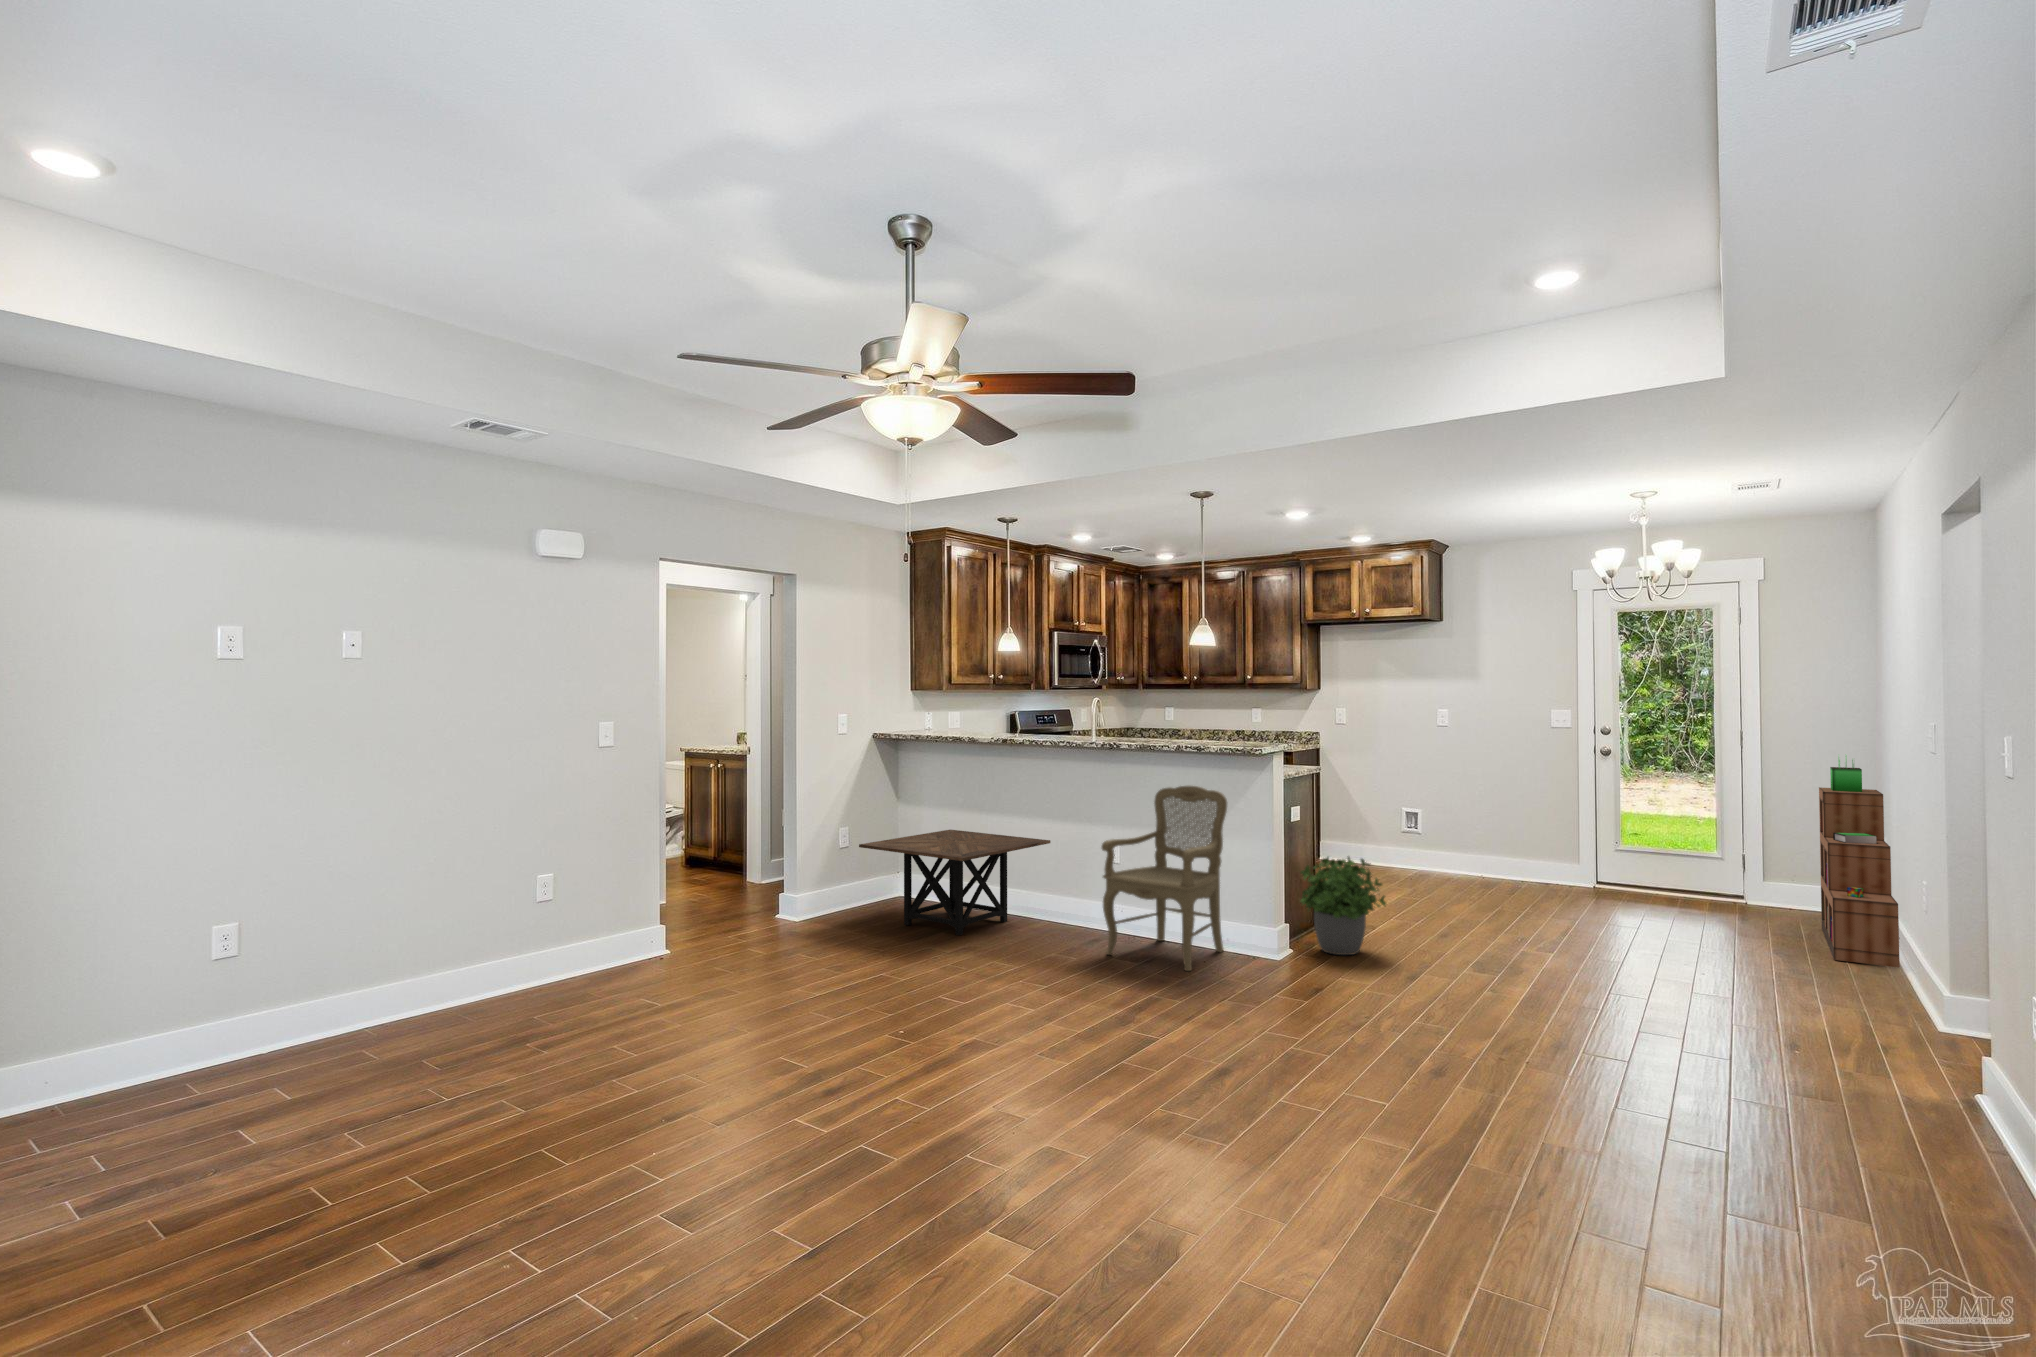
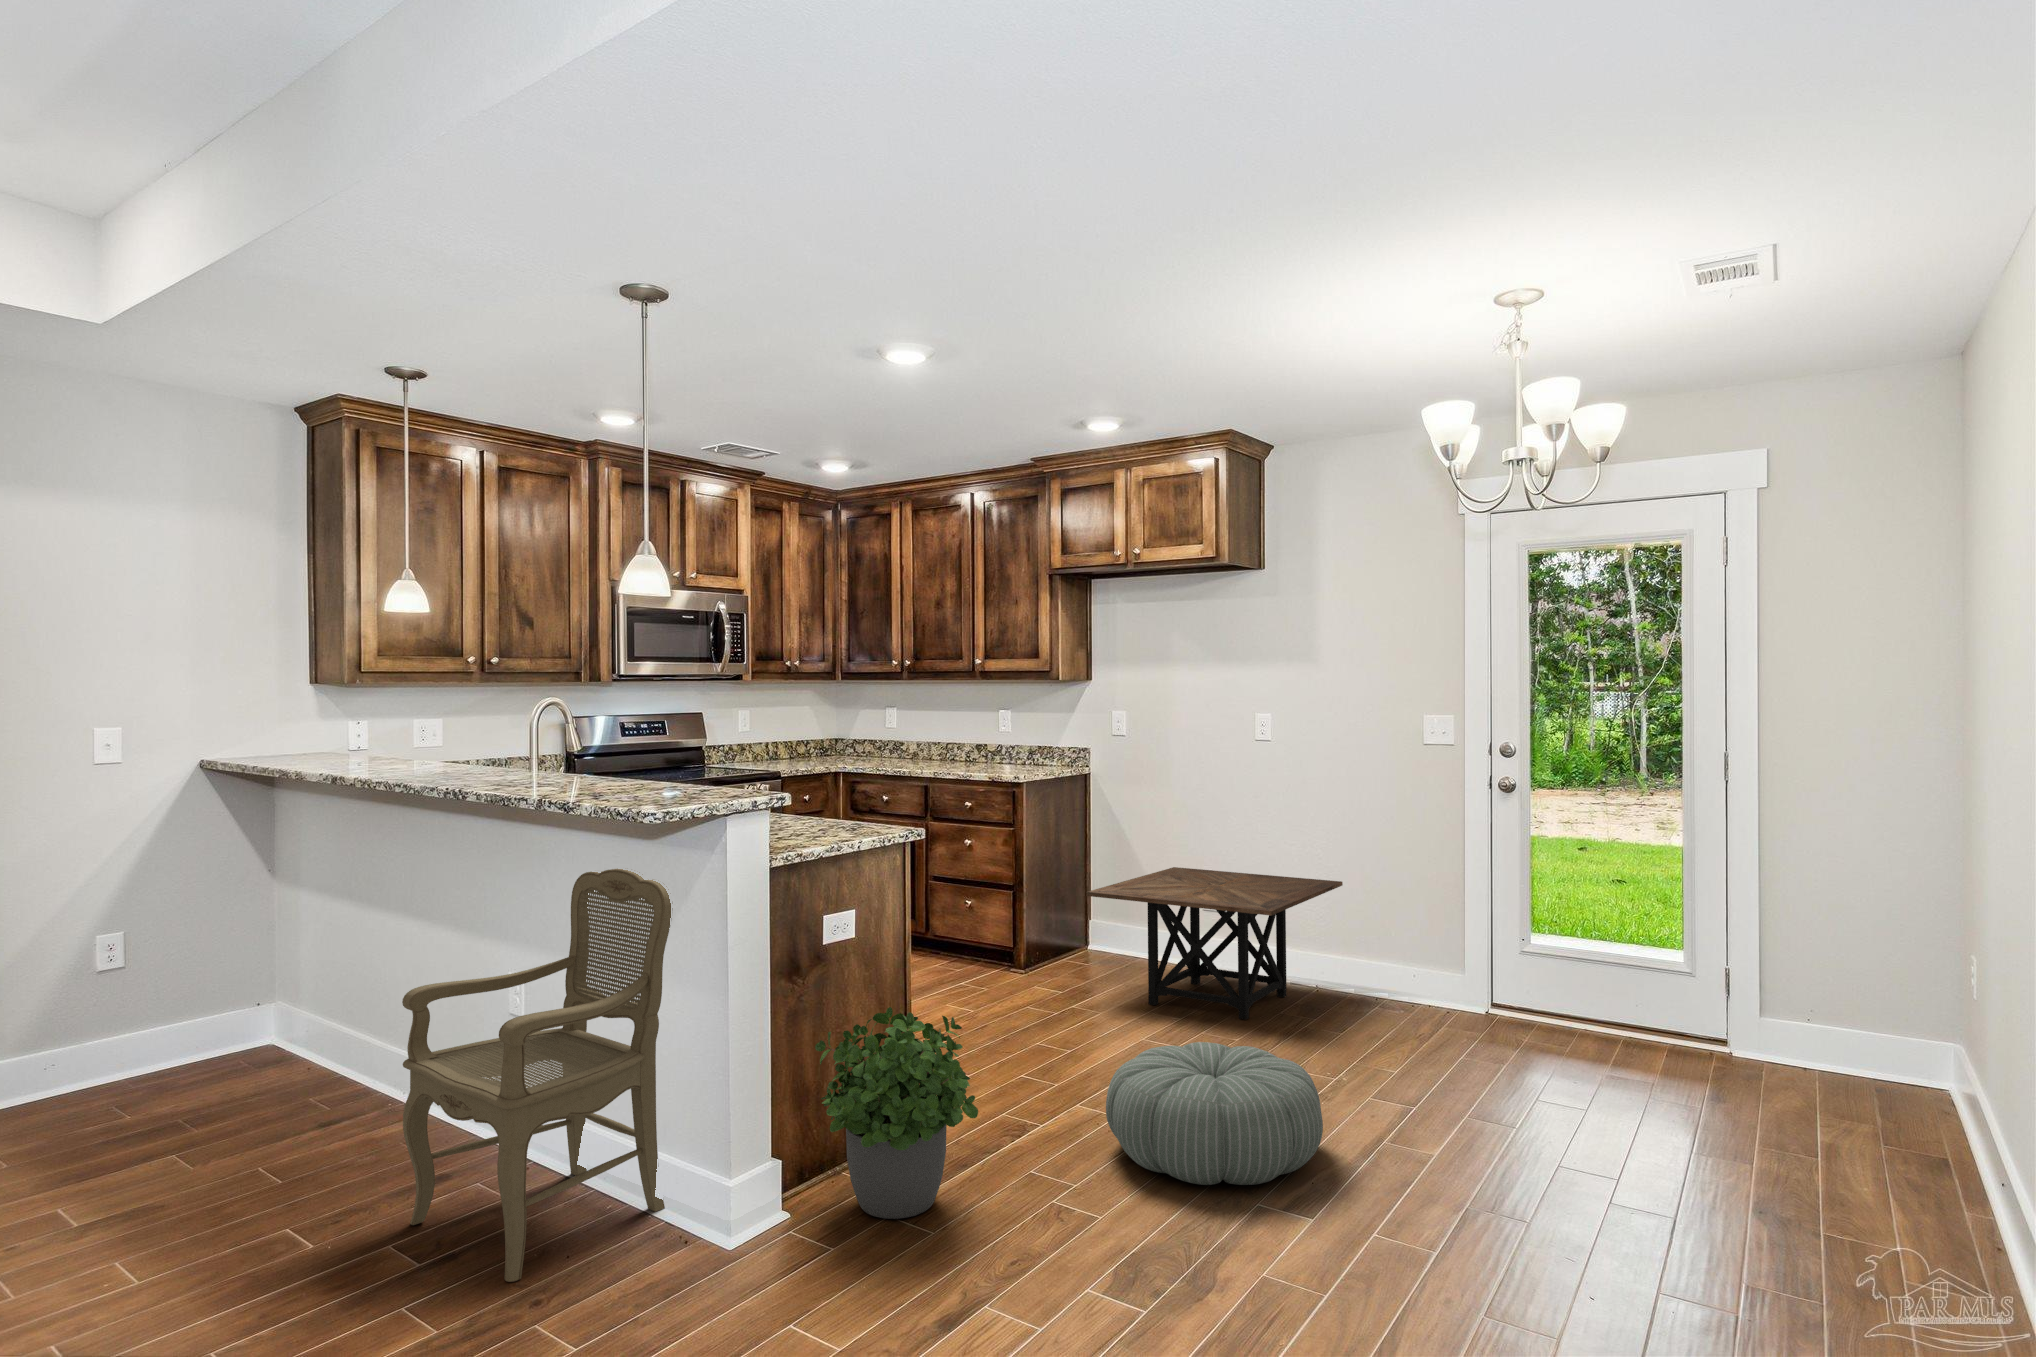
bookshelf: present [1819,760,1900,967] -> none [1847,789,1994,1246]
side table: present [859,830,1051,935] -> present [1086,867,1343,1020]
pouf: none [1425,883,1547,946] -> present [1106,1042,1323,1185]

